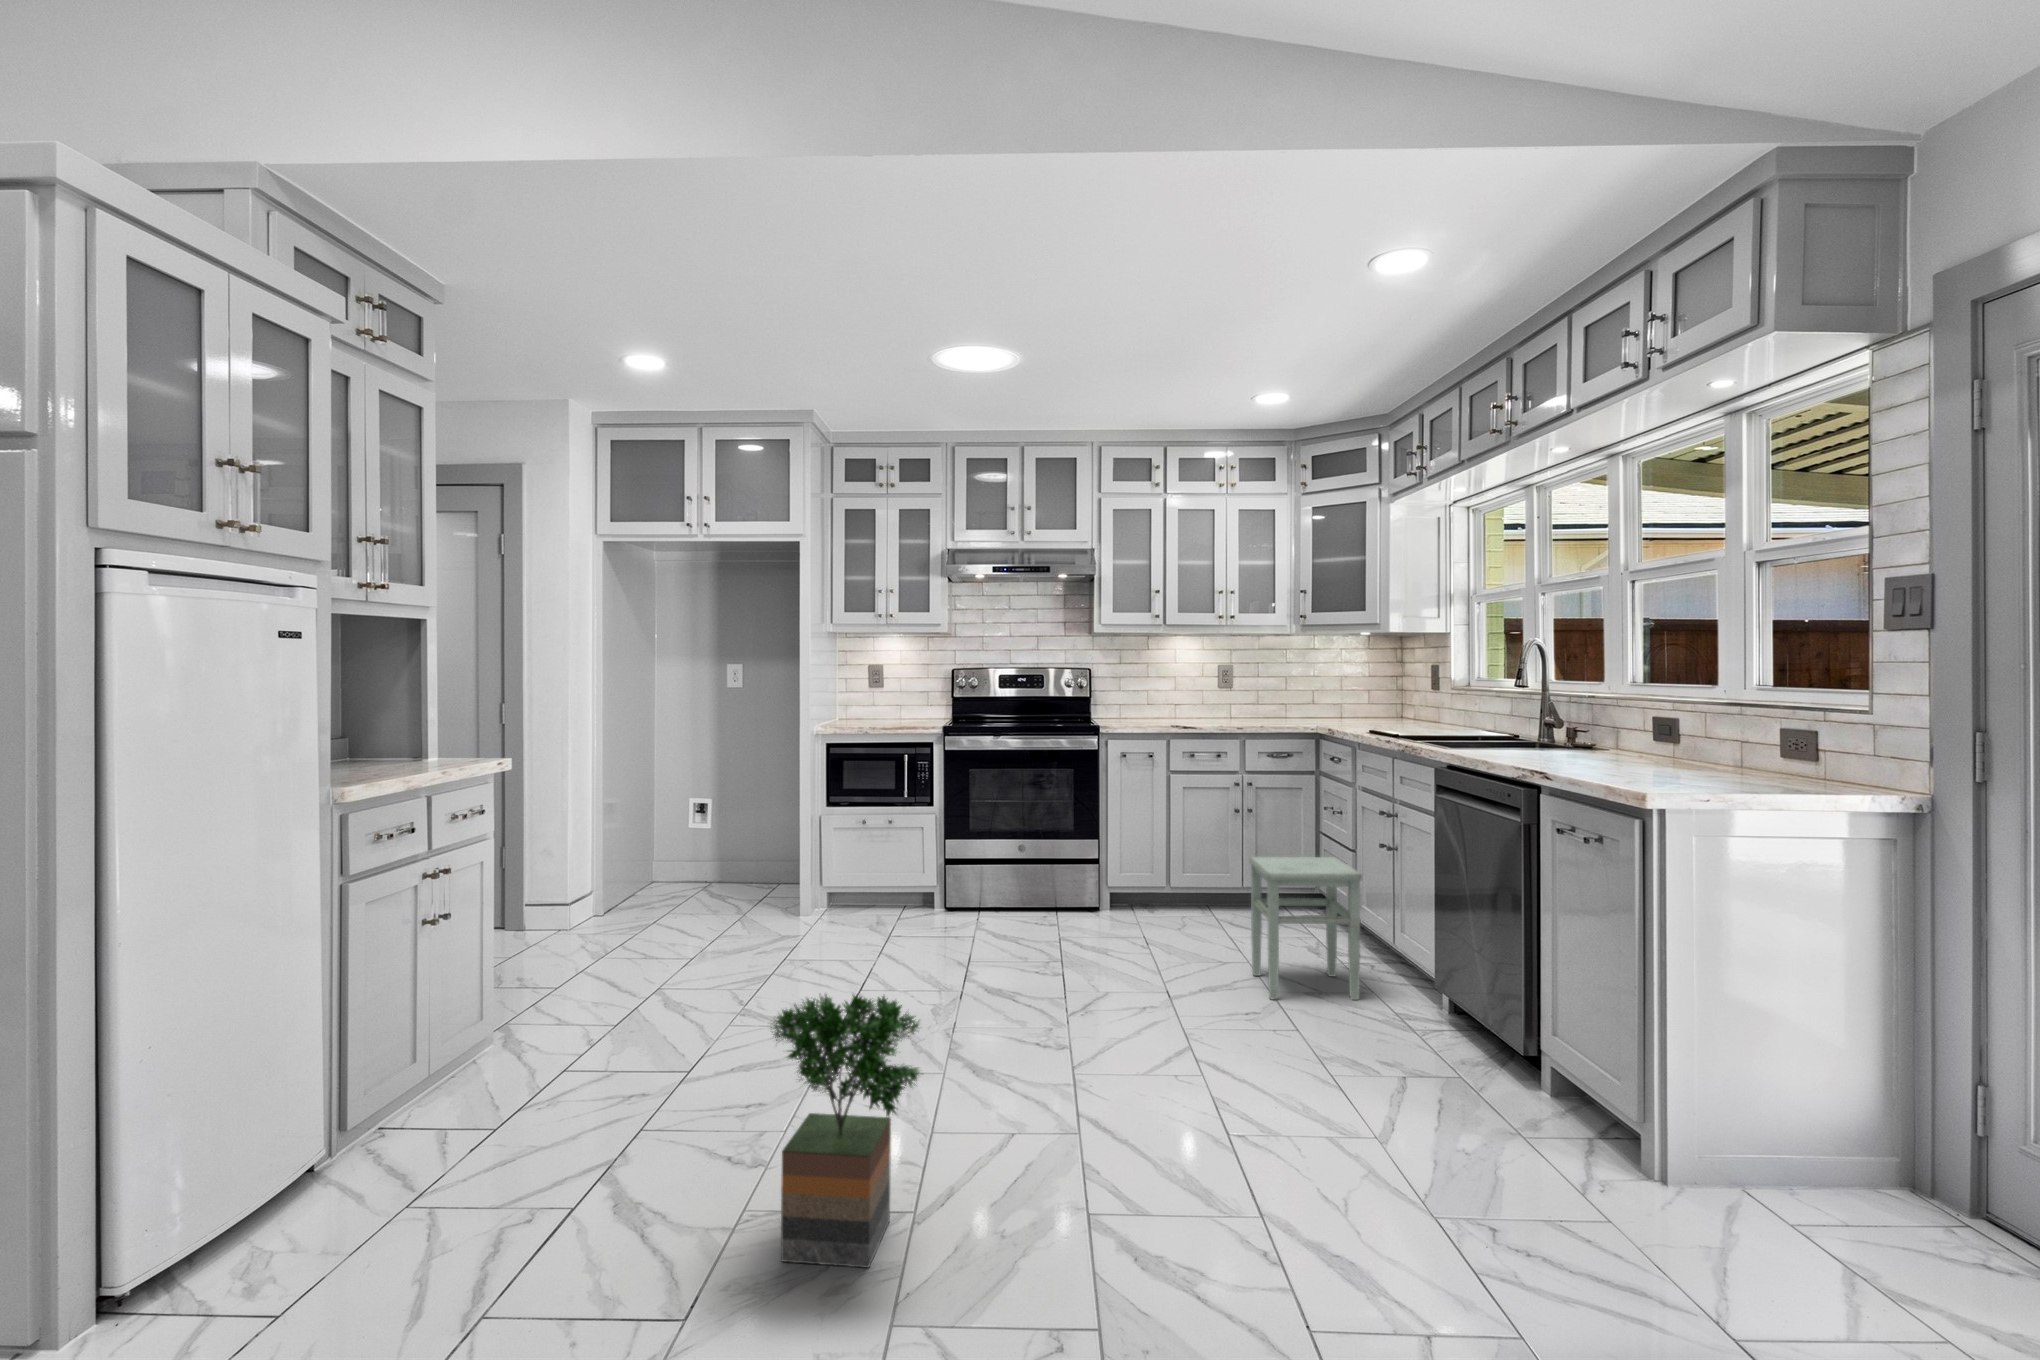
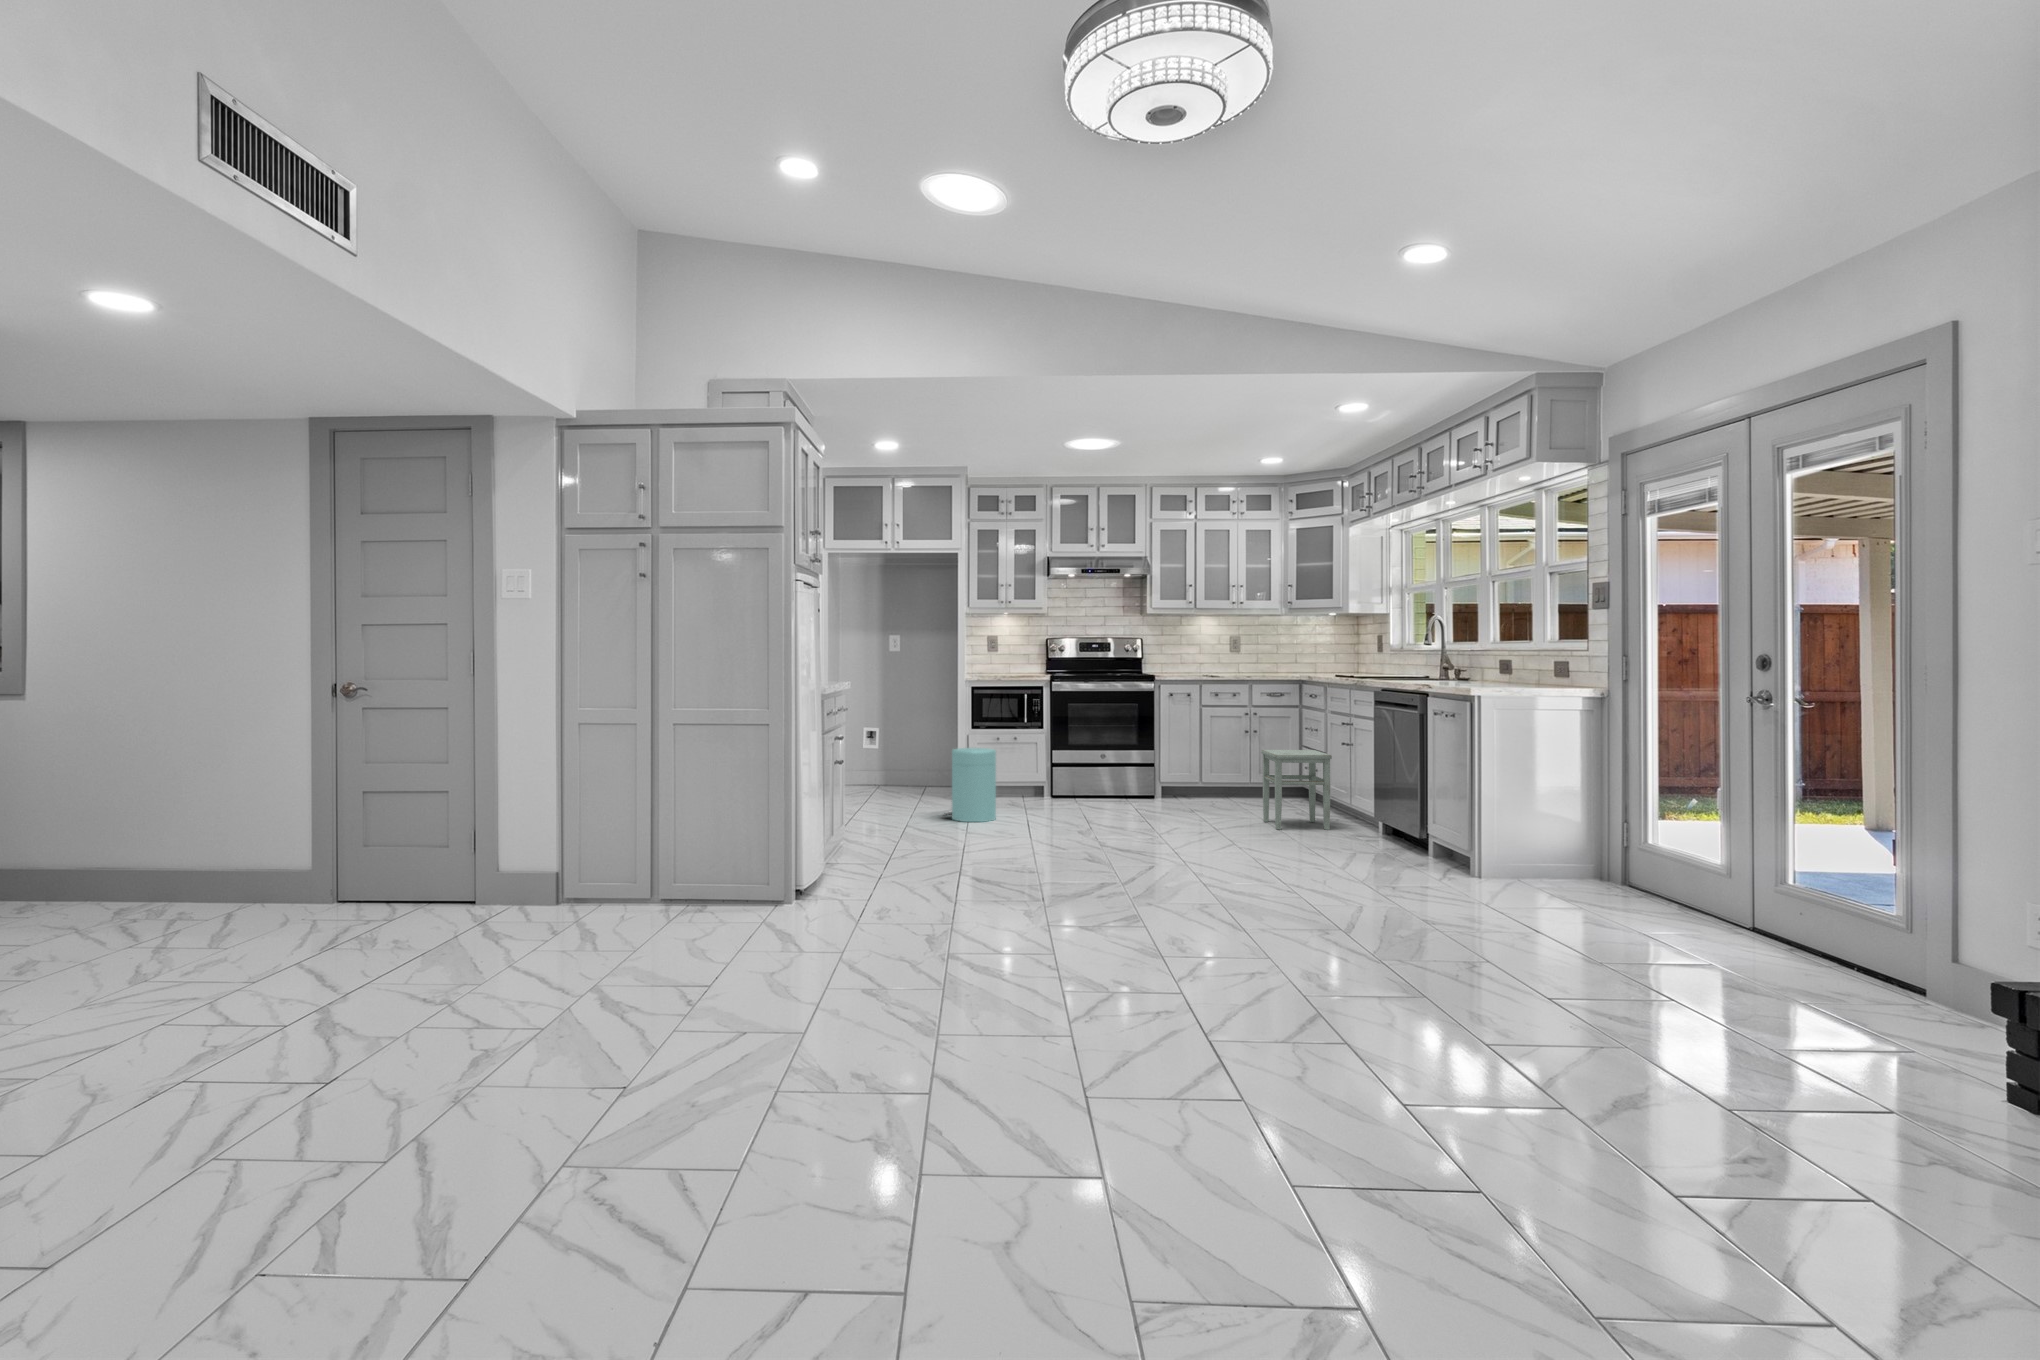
trash can: none [735,848,824,977] -> present [944,748,996,822]
potted tree: present [771,994,923,1268] -> none [1059,777,1135,891]

